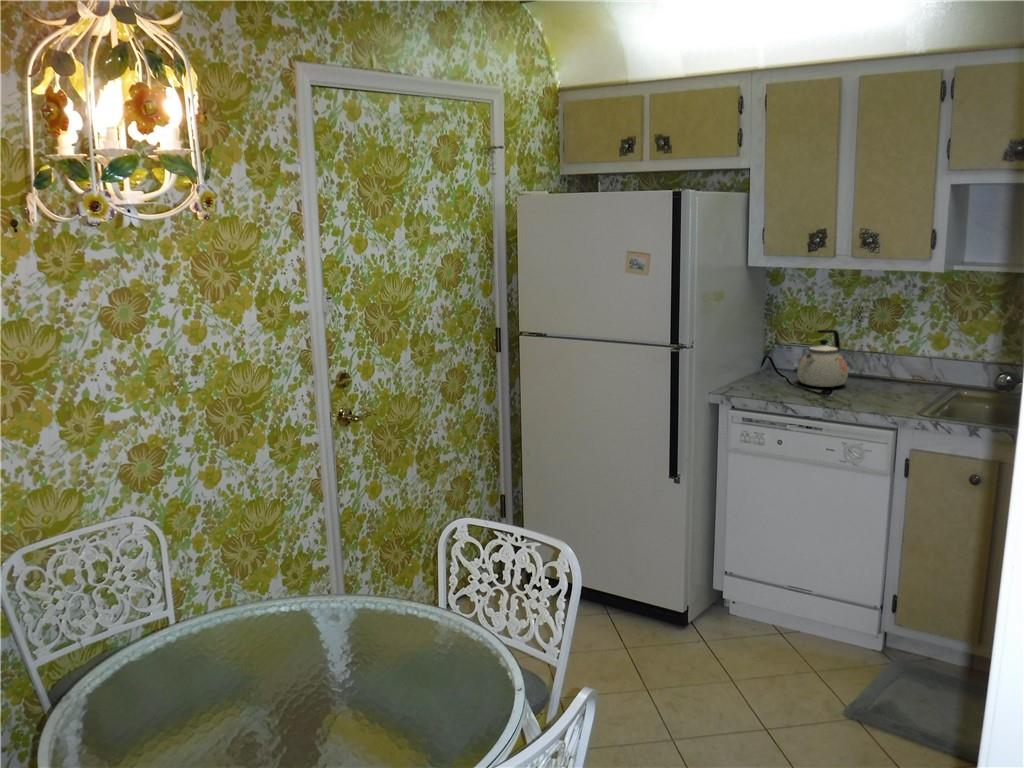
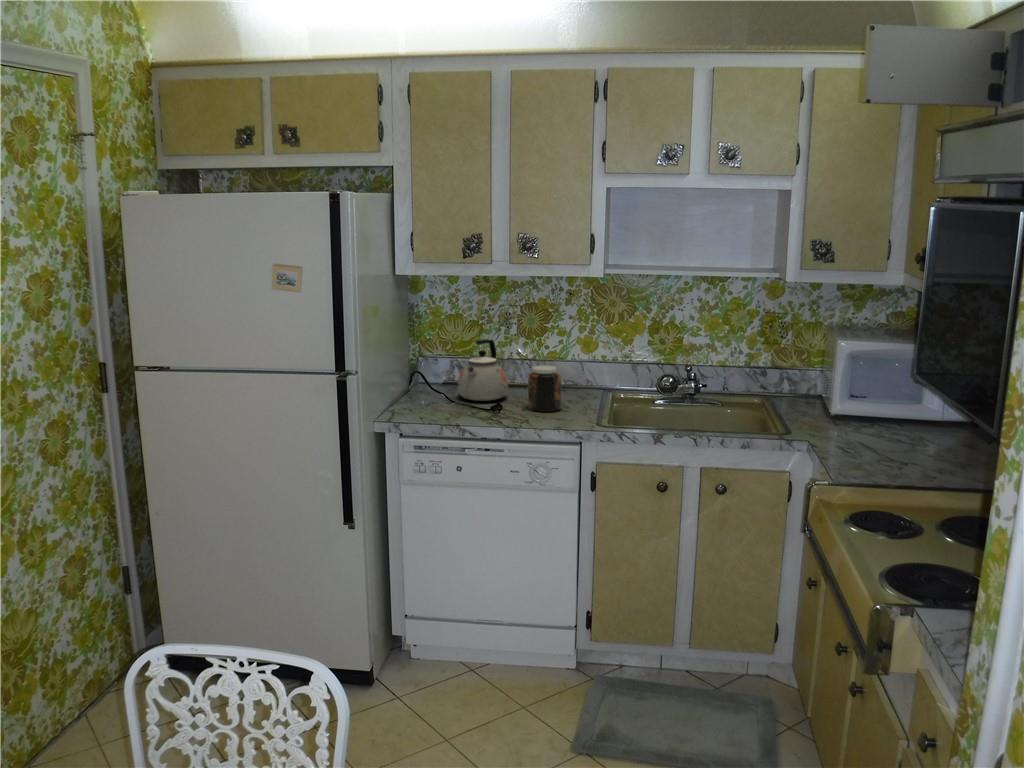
jar: none [862,357,899,402] -> present [528,366,562,412]

